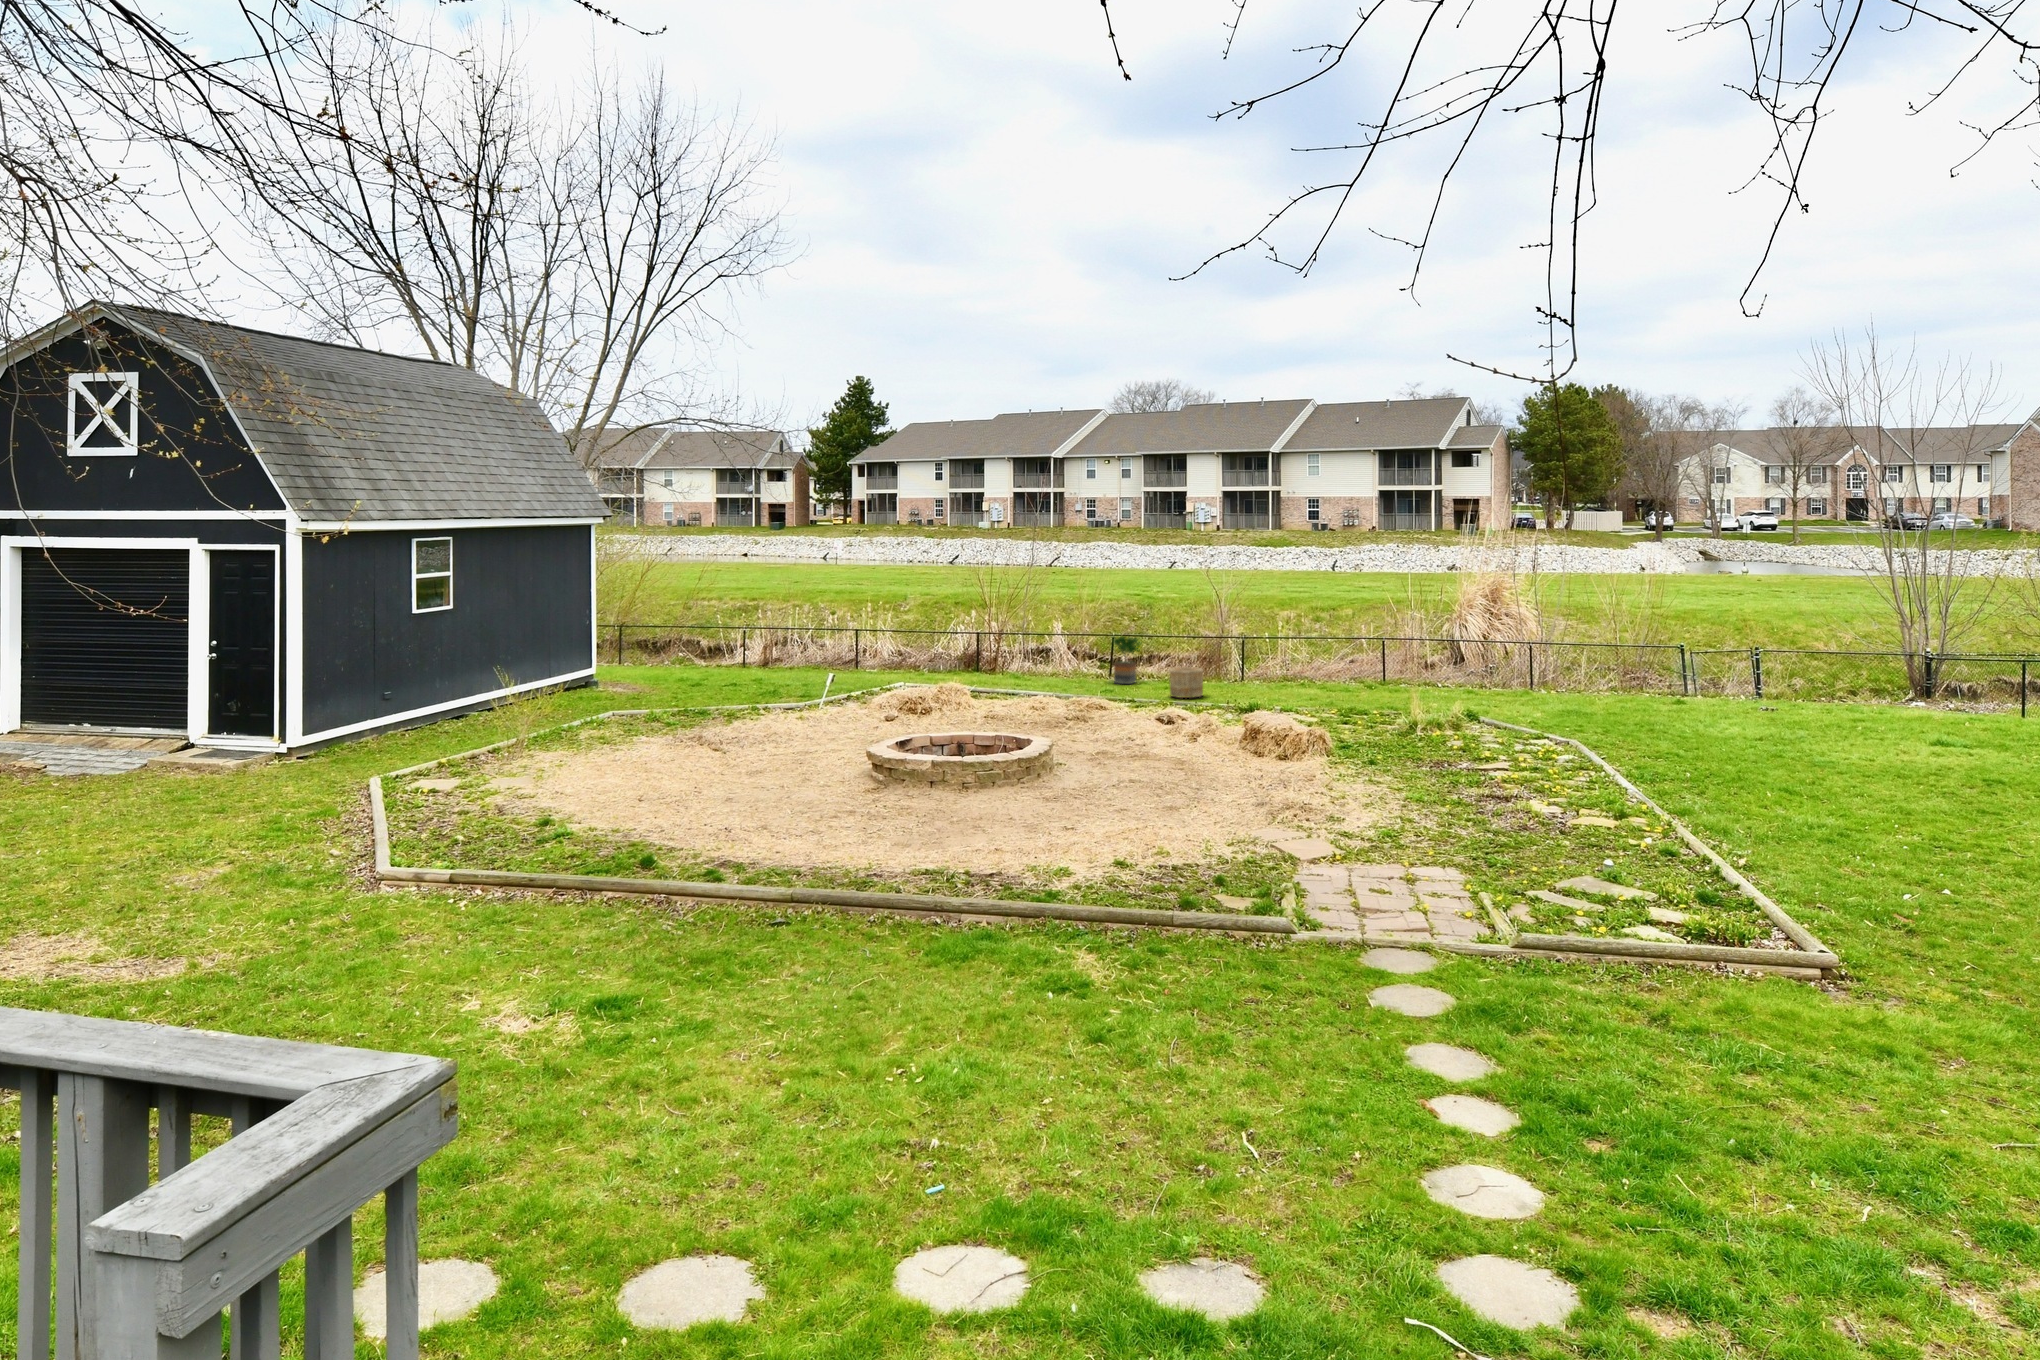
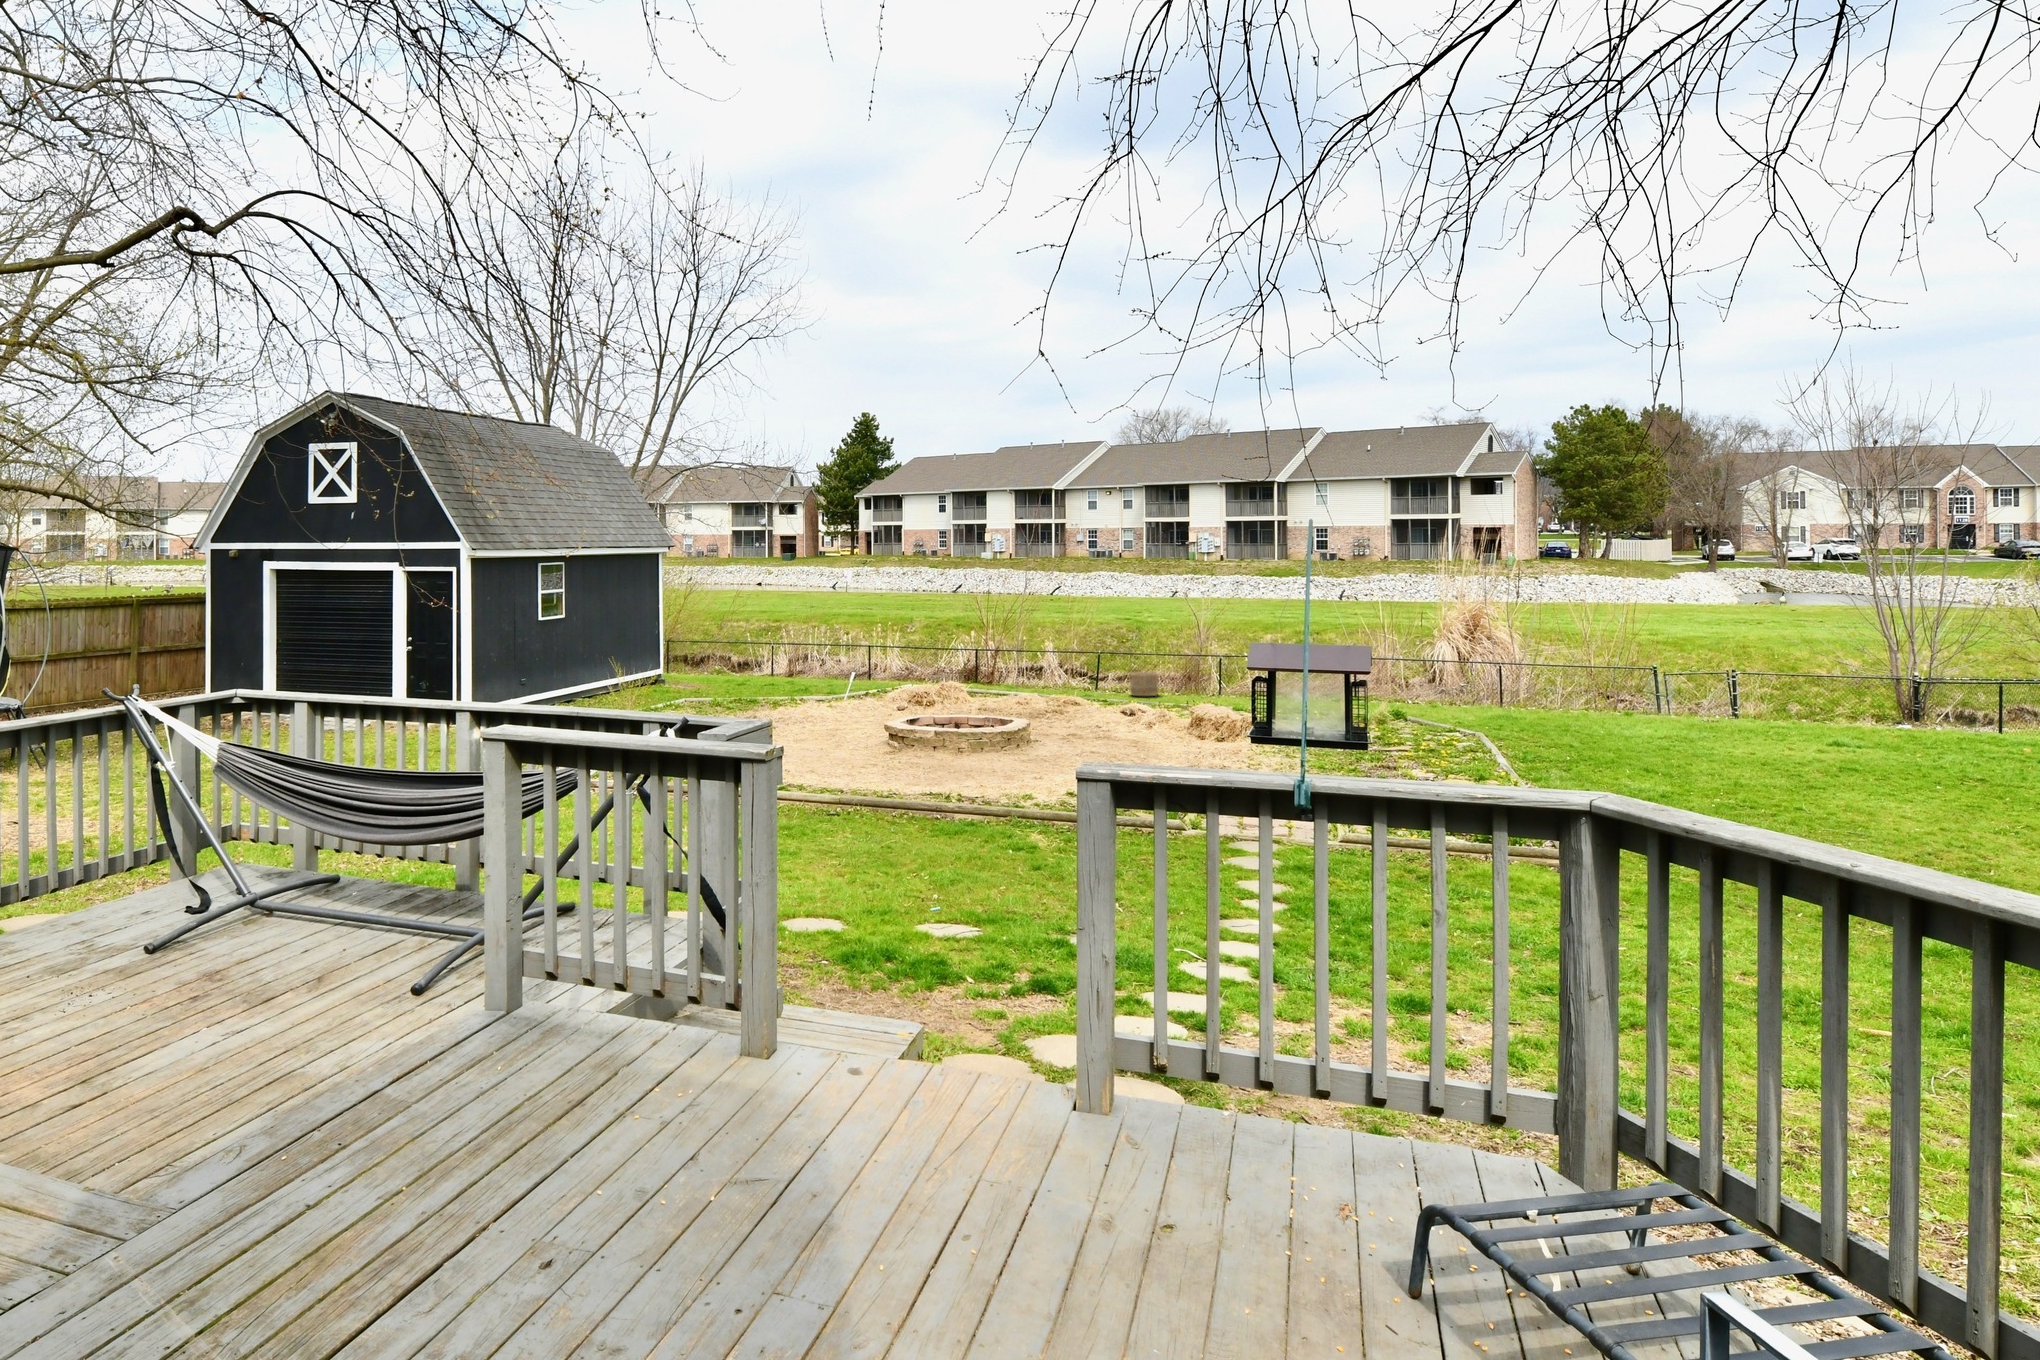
potted tree: present [1114,637,1140,684] -> none [1084,647,1110,687]

